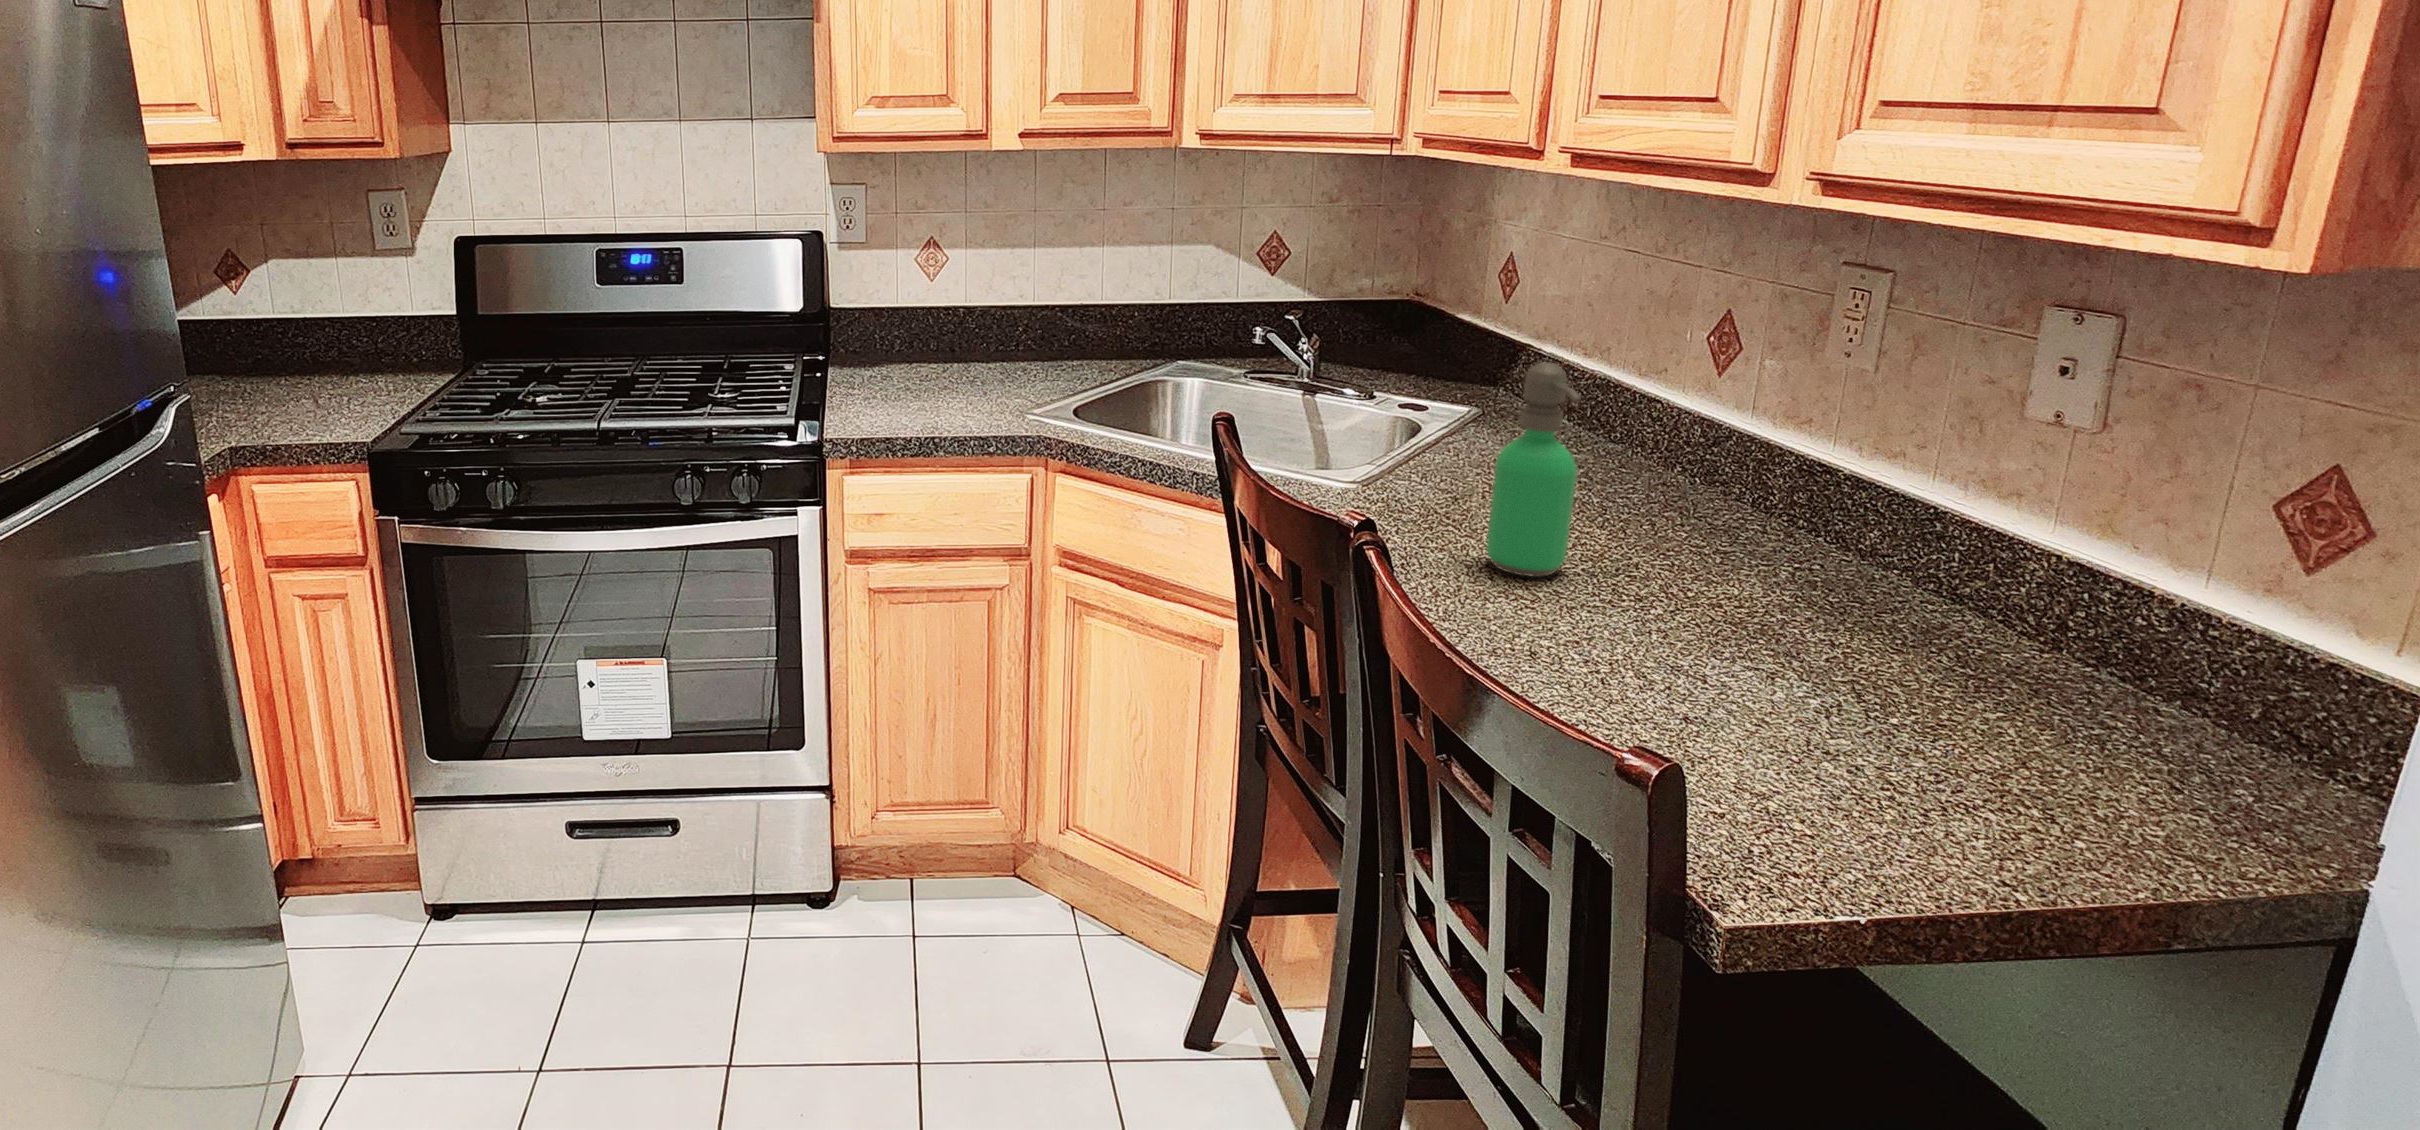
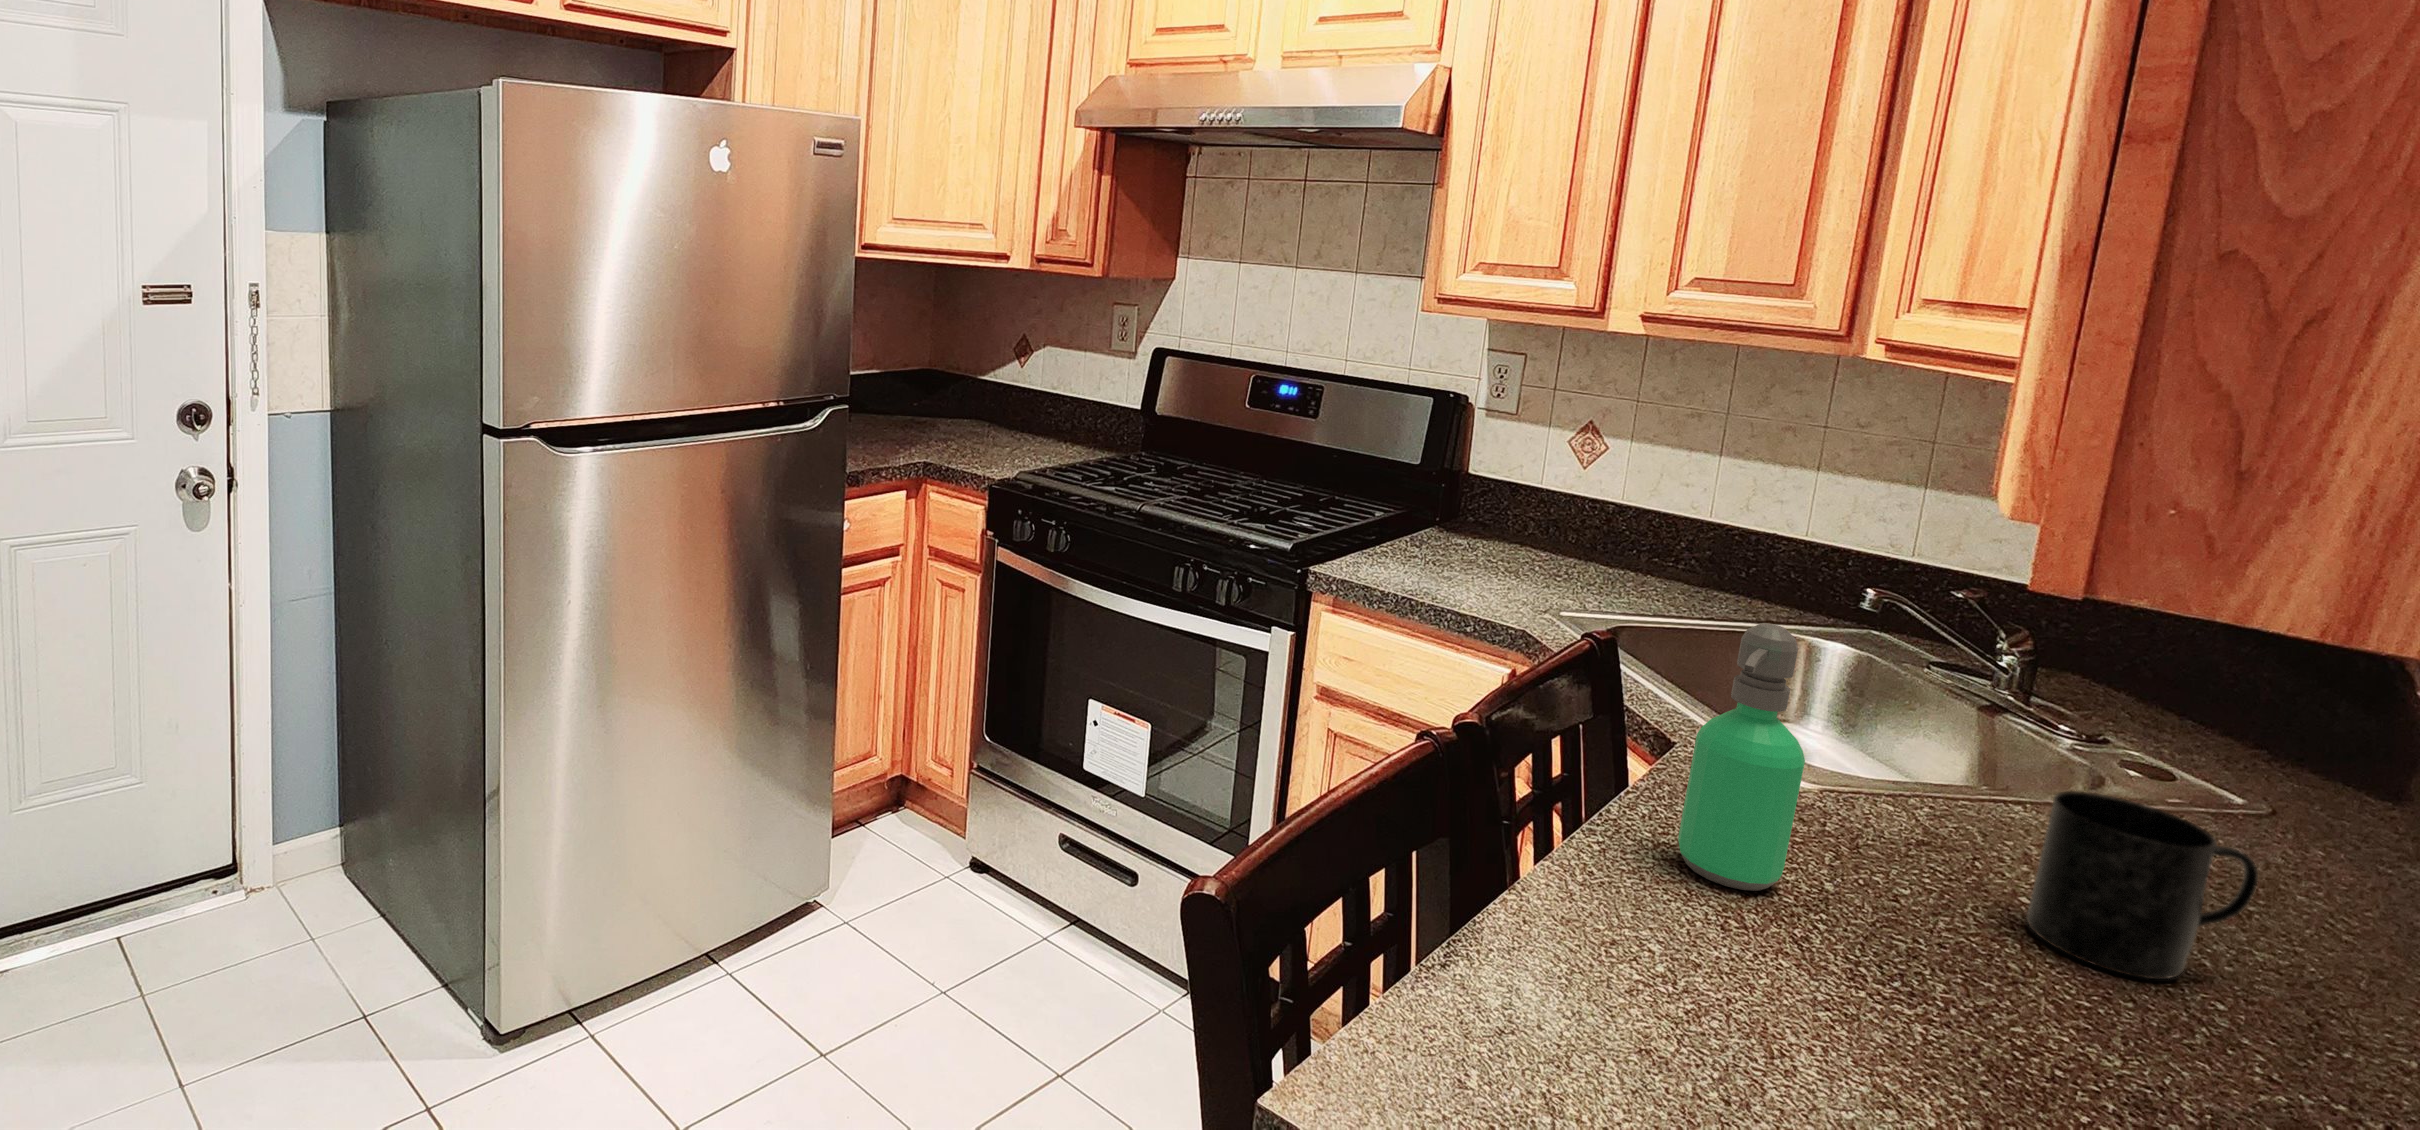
mug: none [1620,423,1725,537] -> present [2027,791,2258,979]

